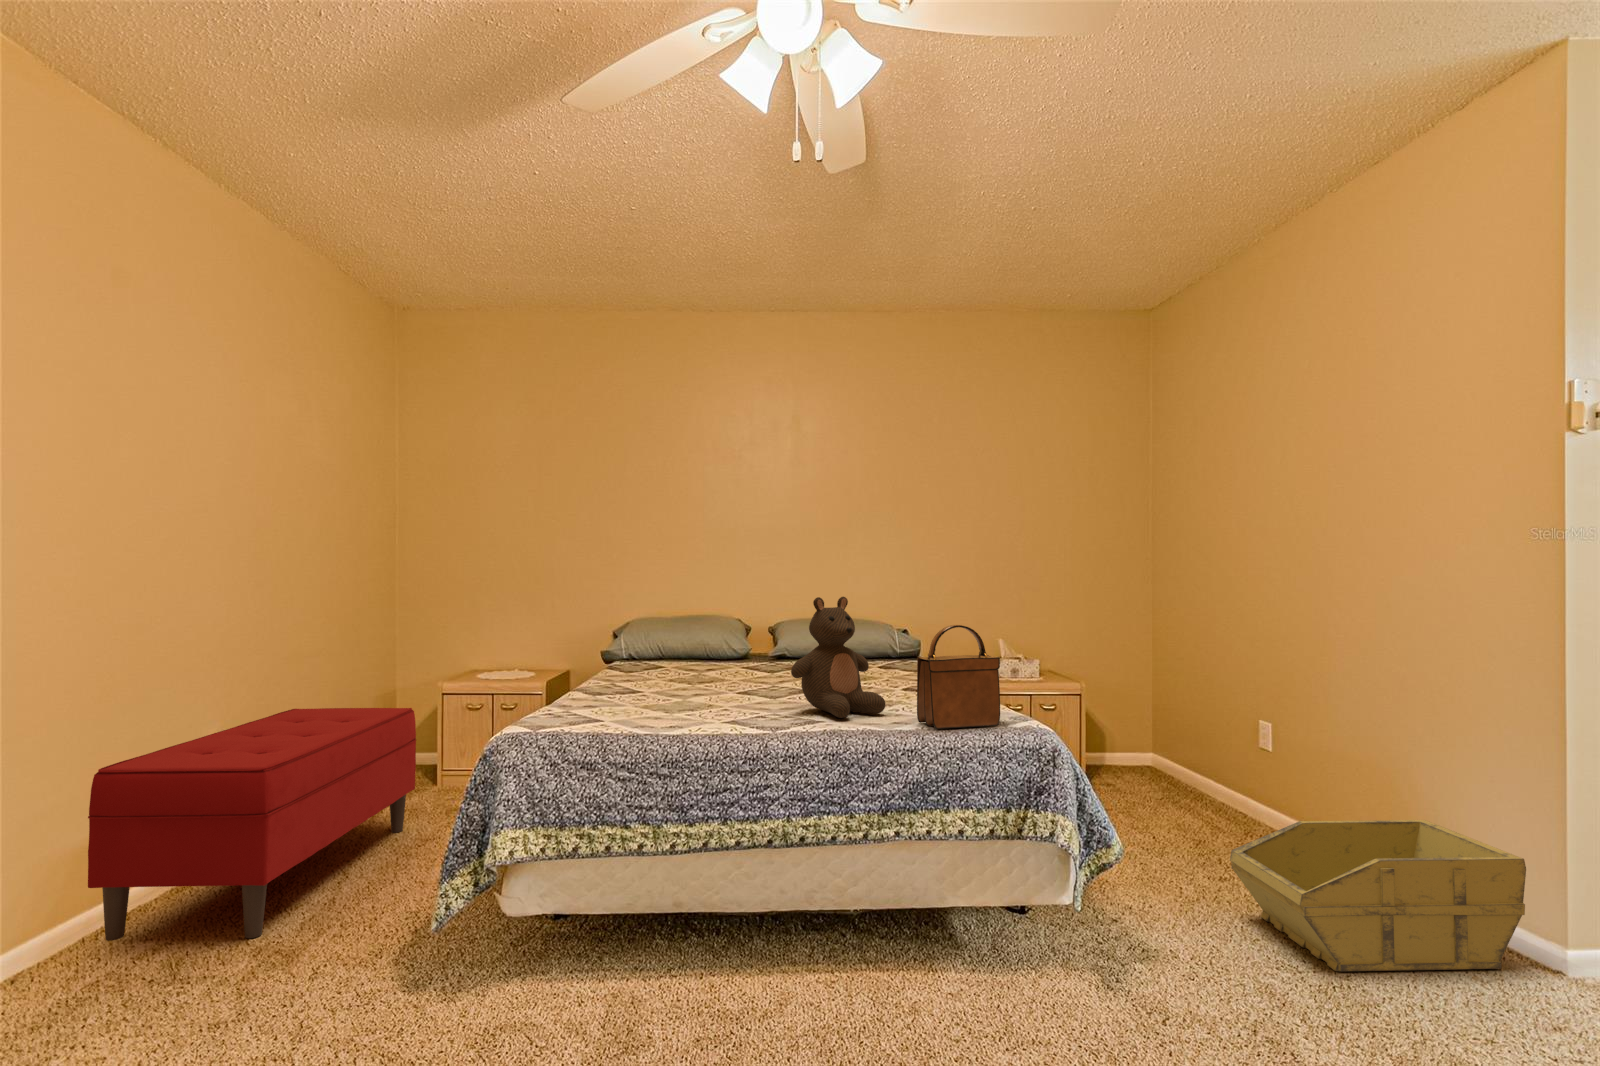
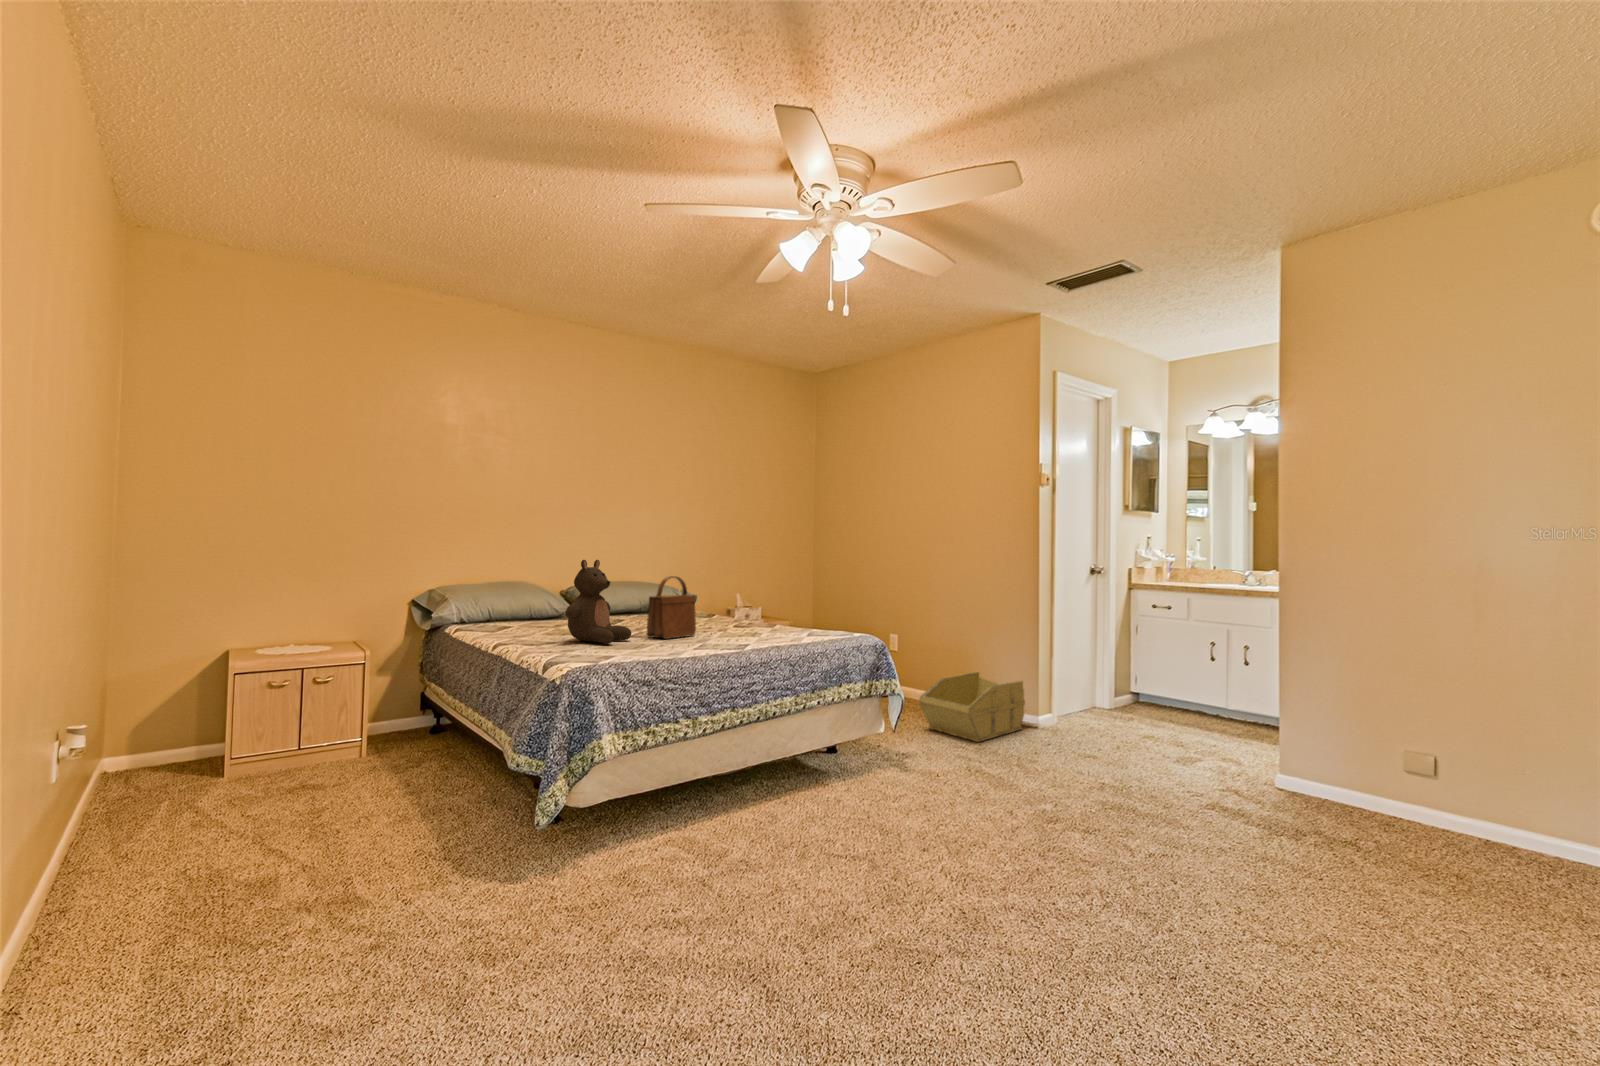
stuffed bear: present [791,597,885,718] -> present [565,560,631,644]
handbag: present [917,625,1000,729] -> present [647,576,696,639]
bench: present [88,708,416,941] -> none [52,671,317,951]

